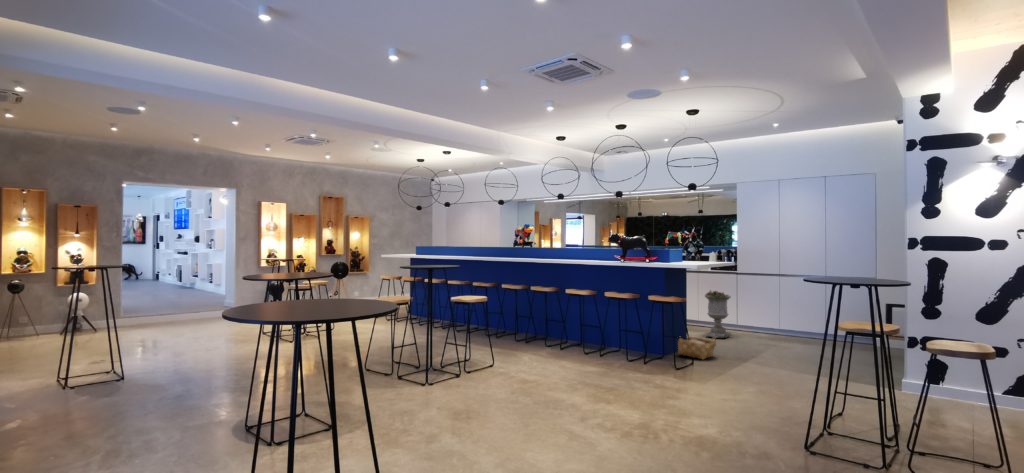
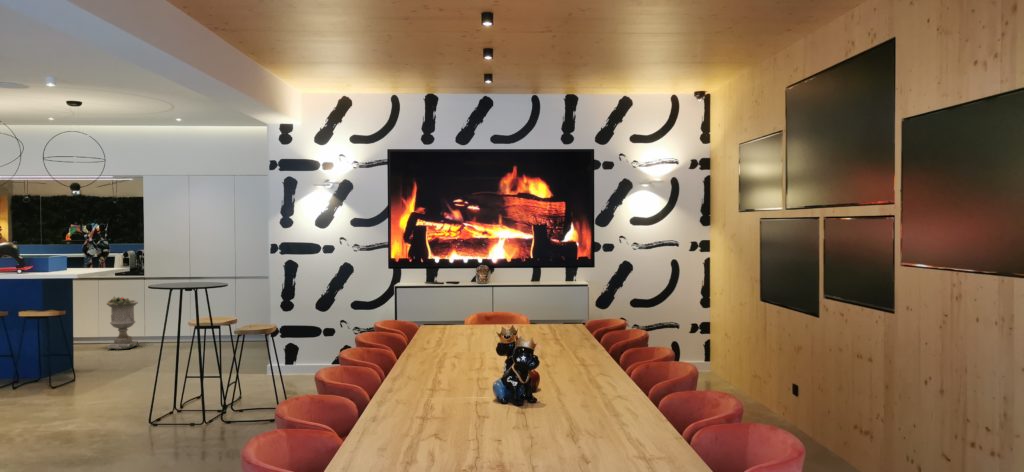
woven basket: present [678,336,716,359] -> none [58,346,107,375]

